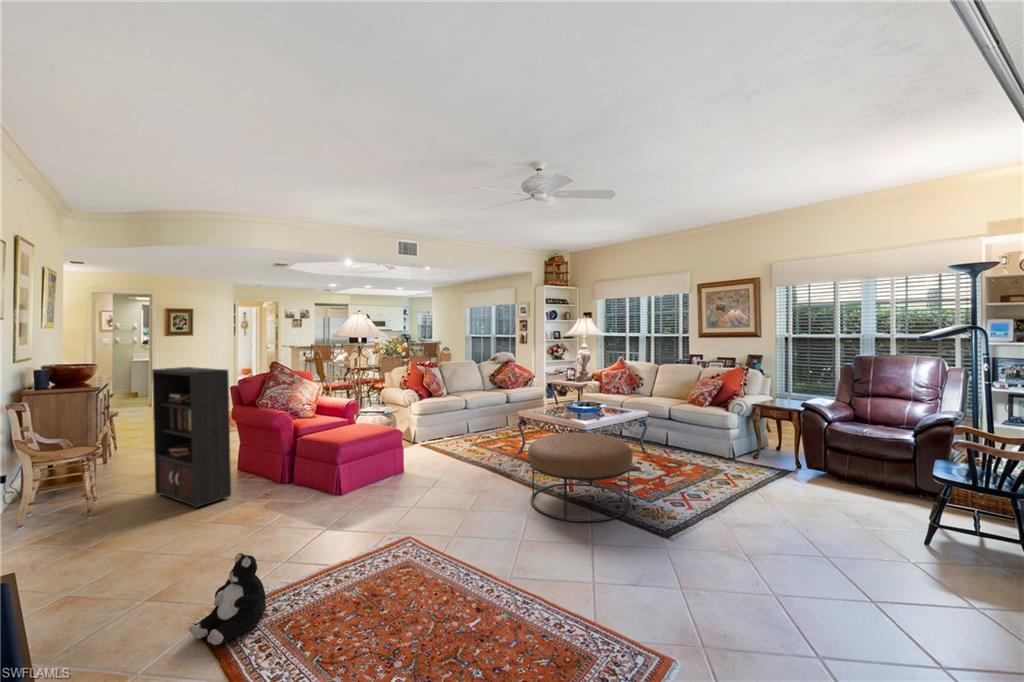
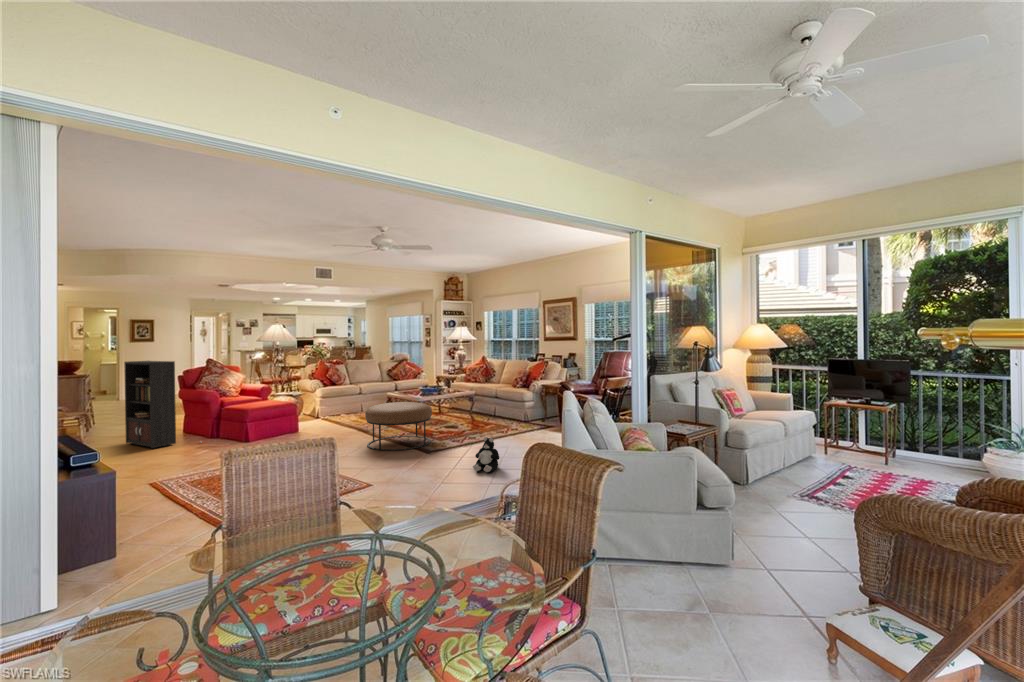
plush toy: present [189,553,266,645] -> present [473,437,499,472]

